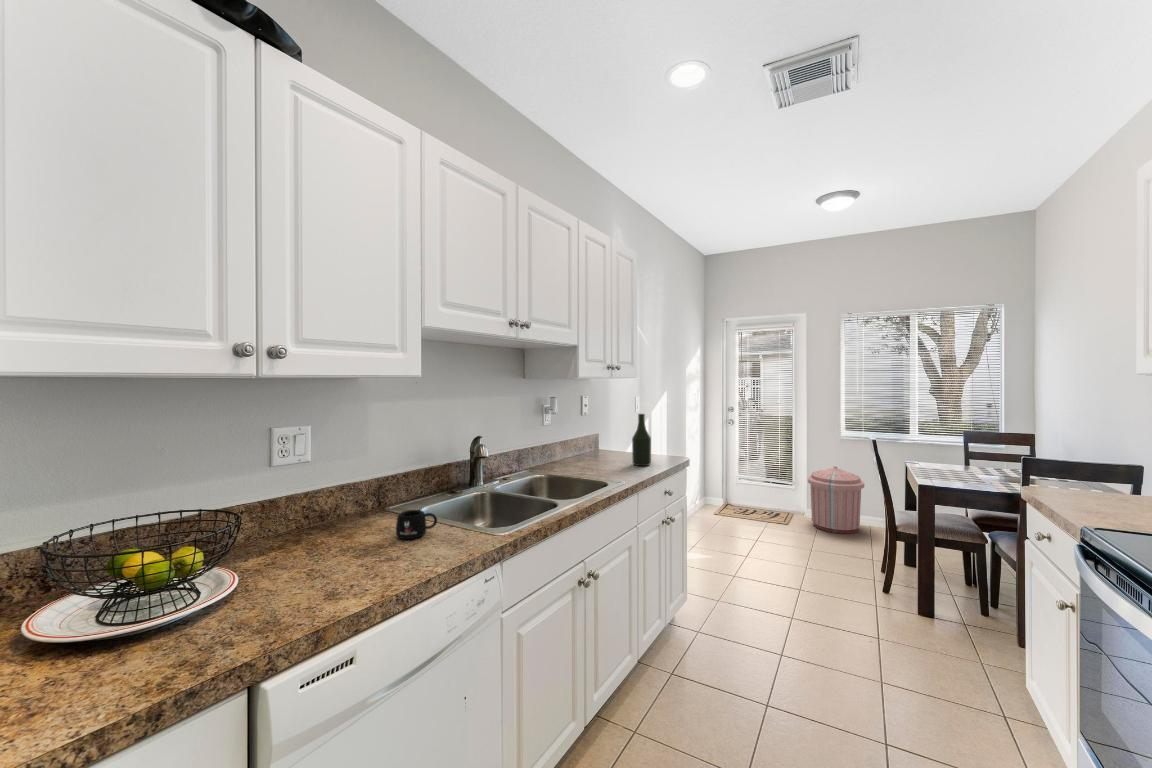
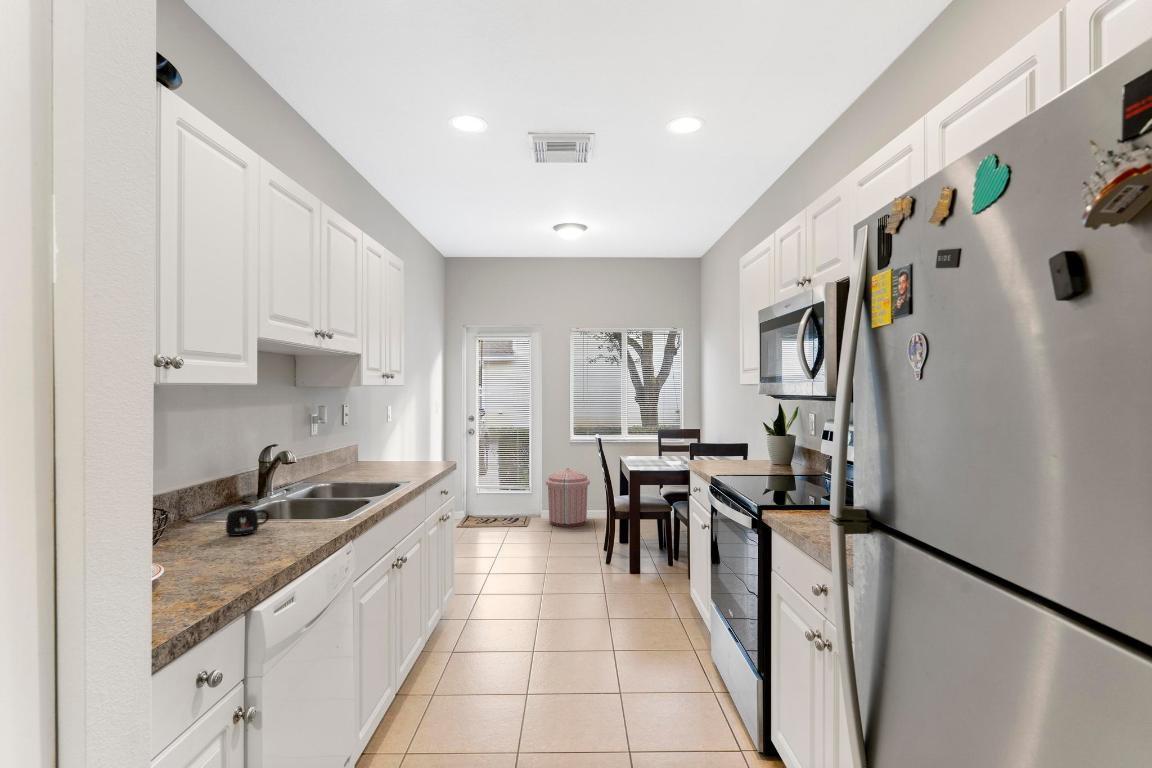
bottle: present [632,414,651,466] -> none [408,420,426,470]

